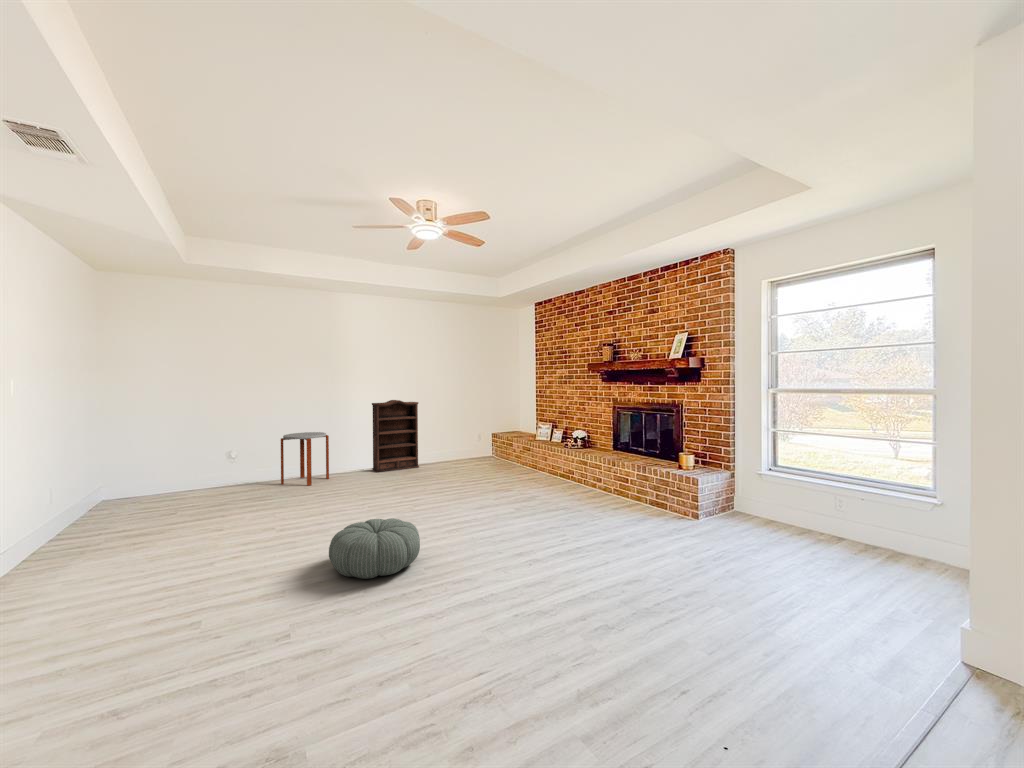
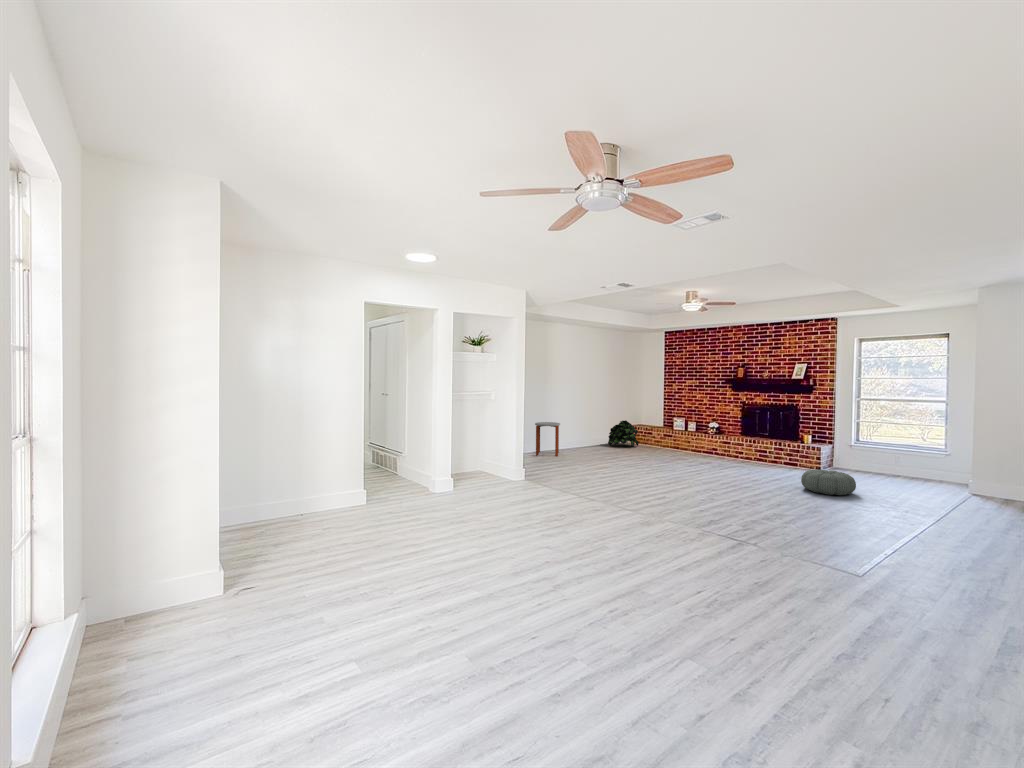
bookshelf: present [372,400,419,472] -> none [572,401,601,450]
potted plant: none [436,428,479,467] -> present [608,420,639,447]
pouf: present [329,518,420,579] -> present [801,469,856,495]

